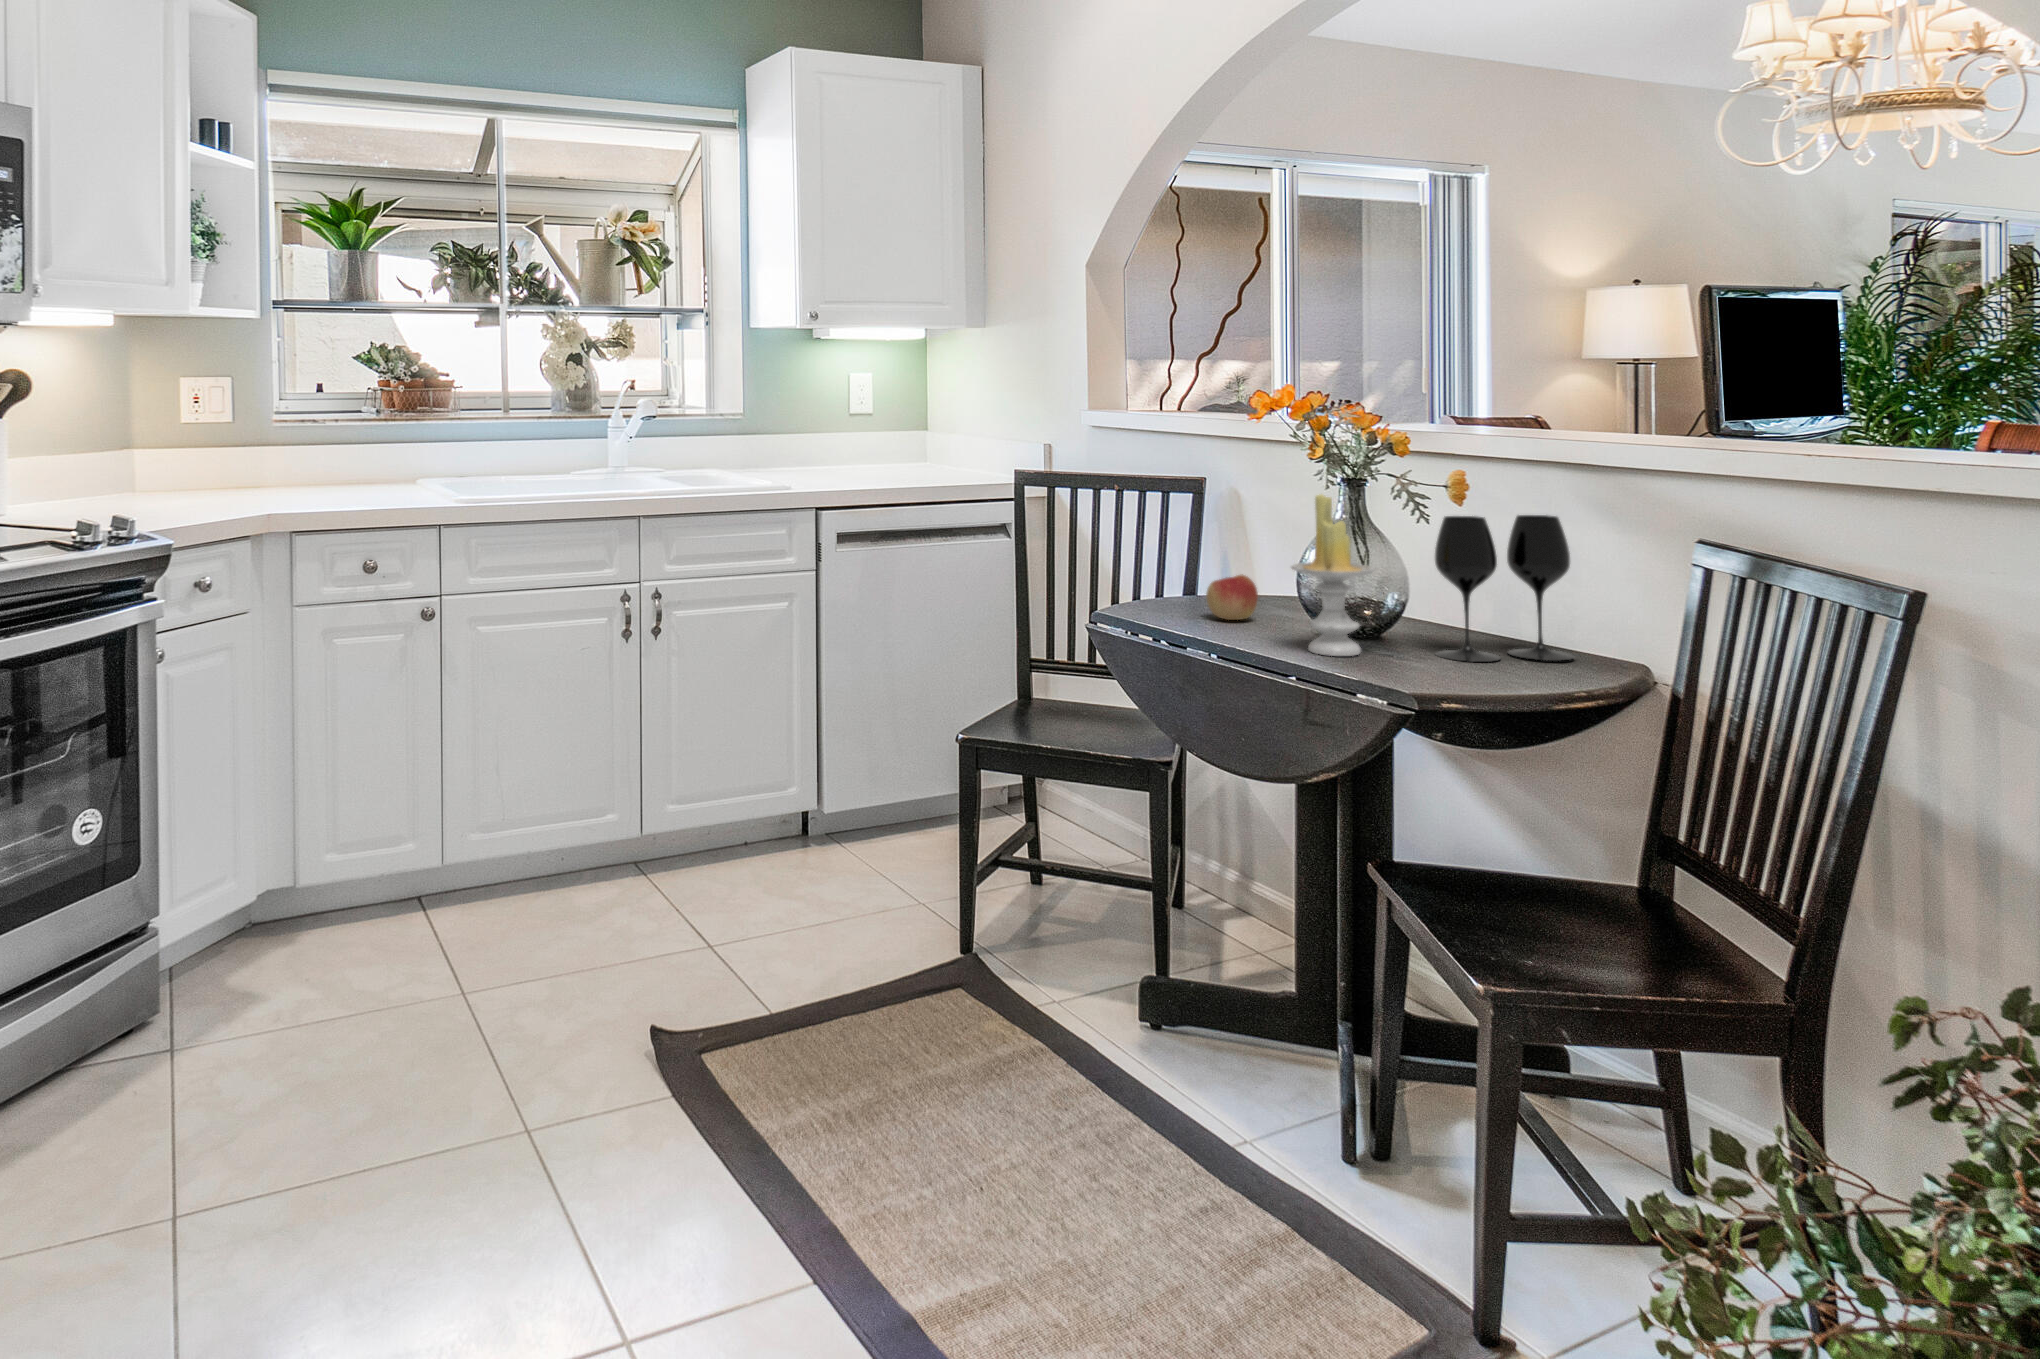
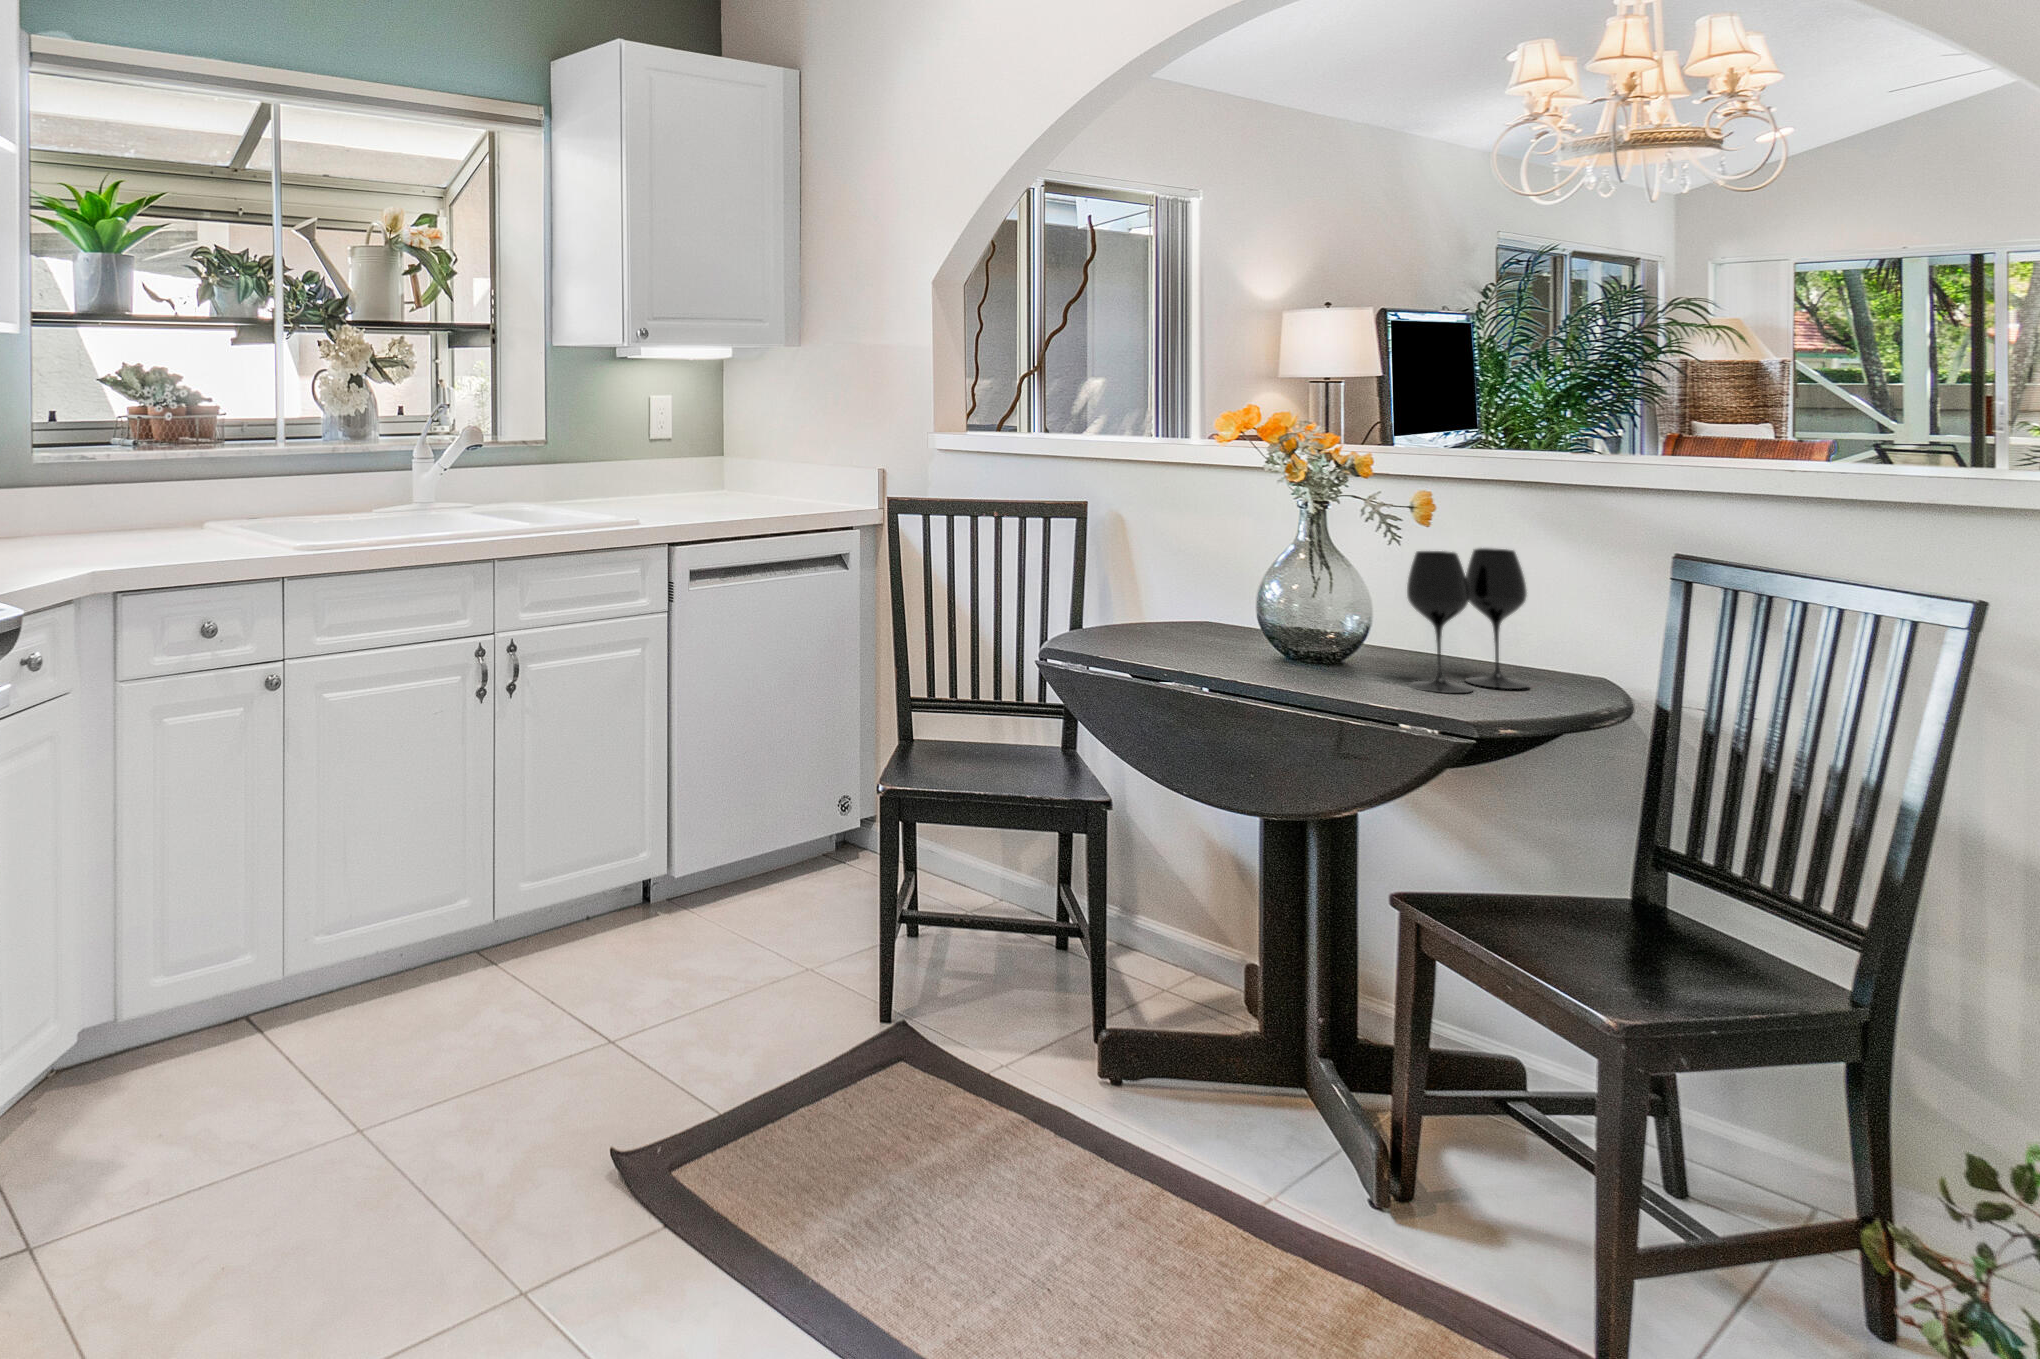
candle: present [1291,494,1375,656] -> none [1281,532,1367,693]
apple: present [1206,574,1258,620] -> none [1153,611,1205,657]

